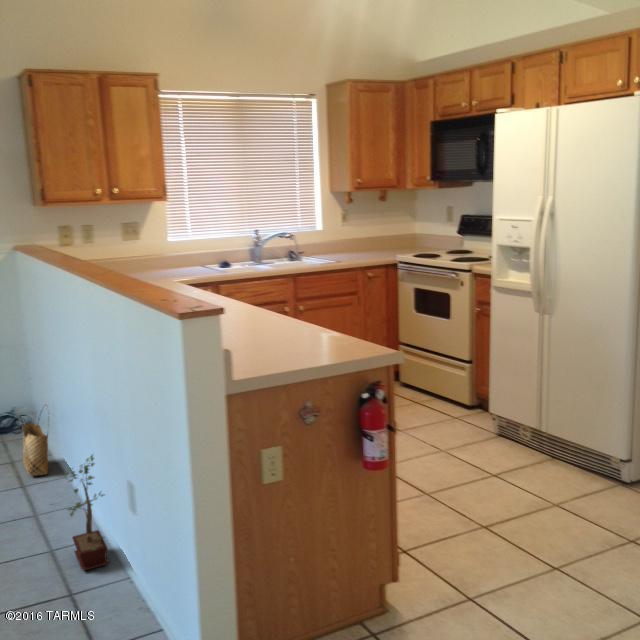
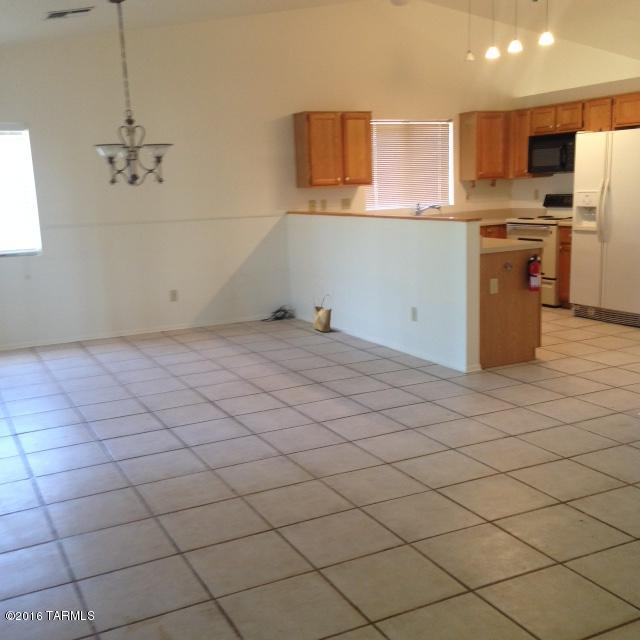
potted plant: present [66,455,109,571] -> none [374,298,403,353]

